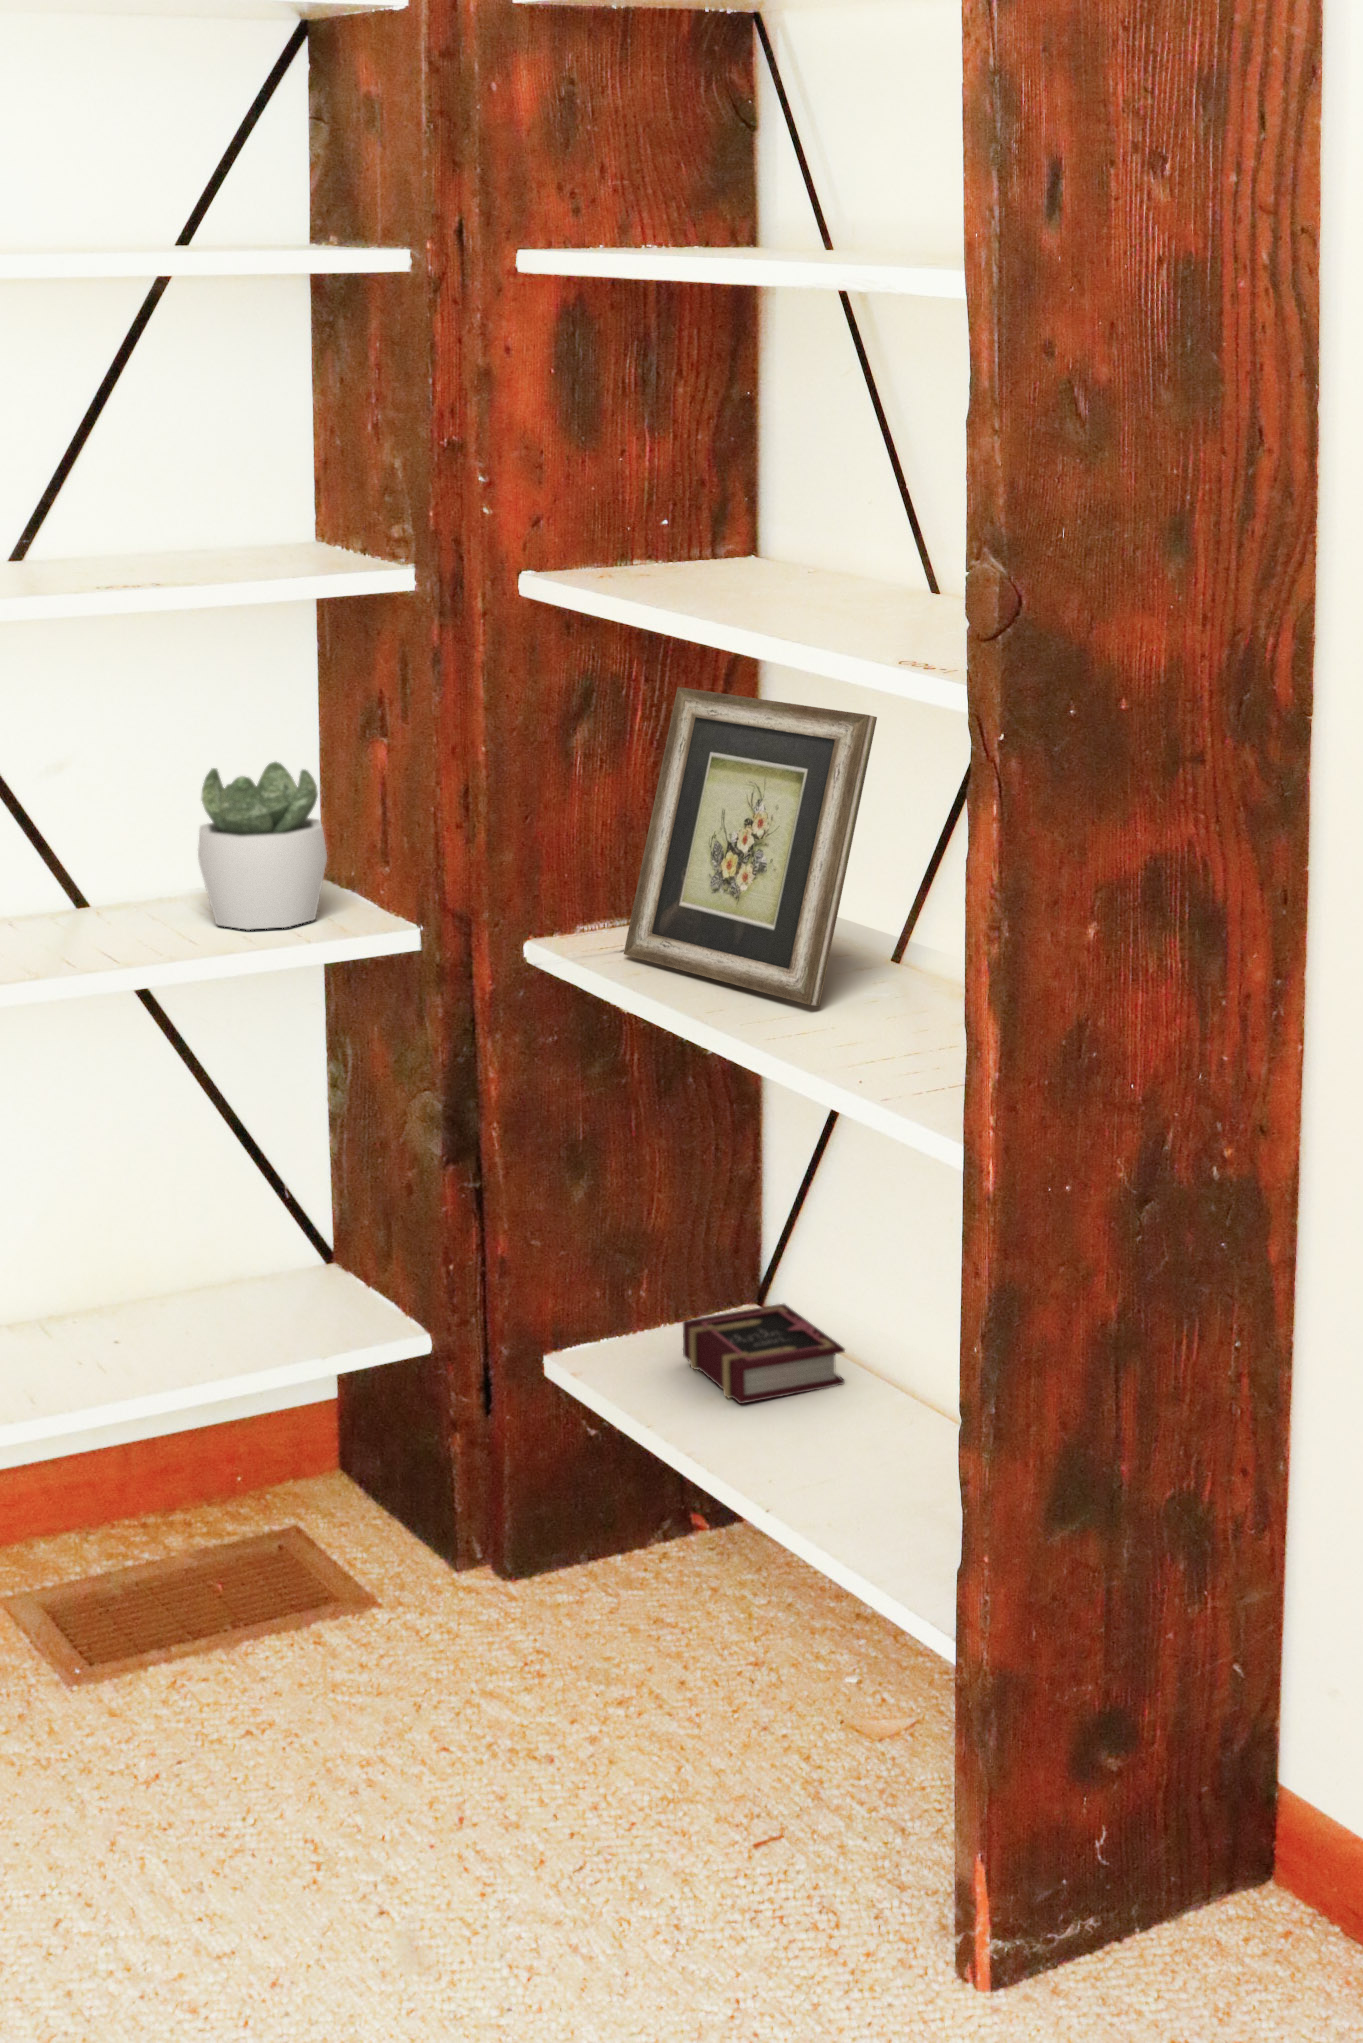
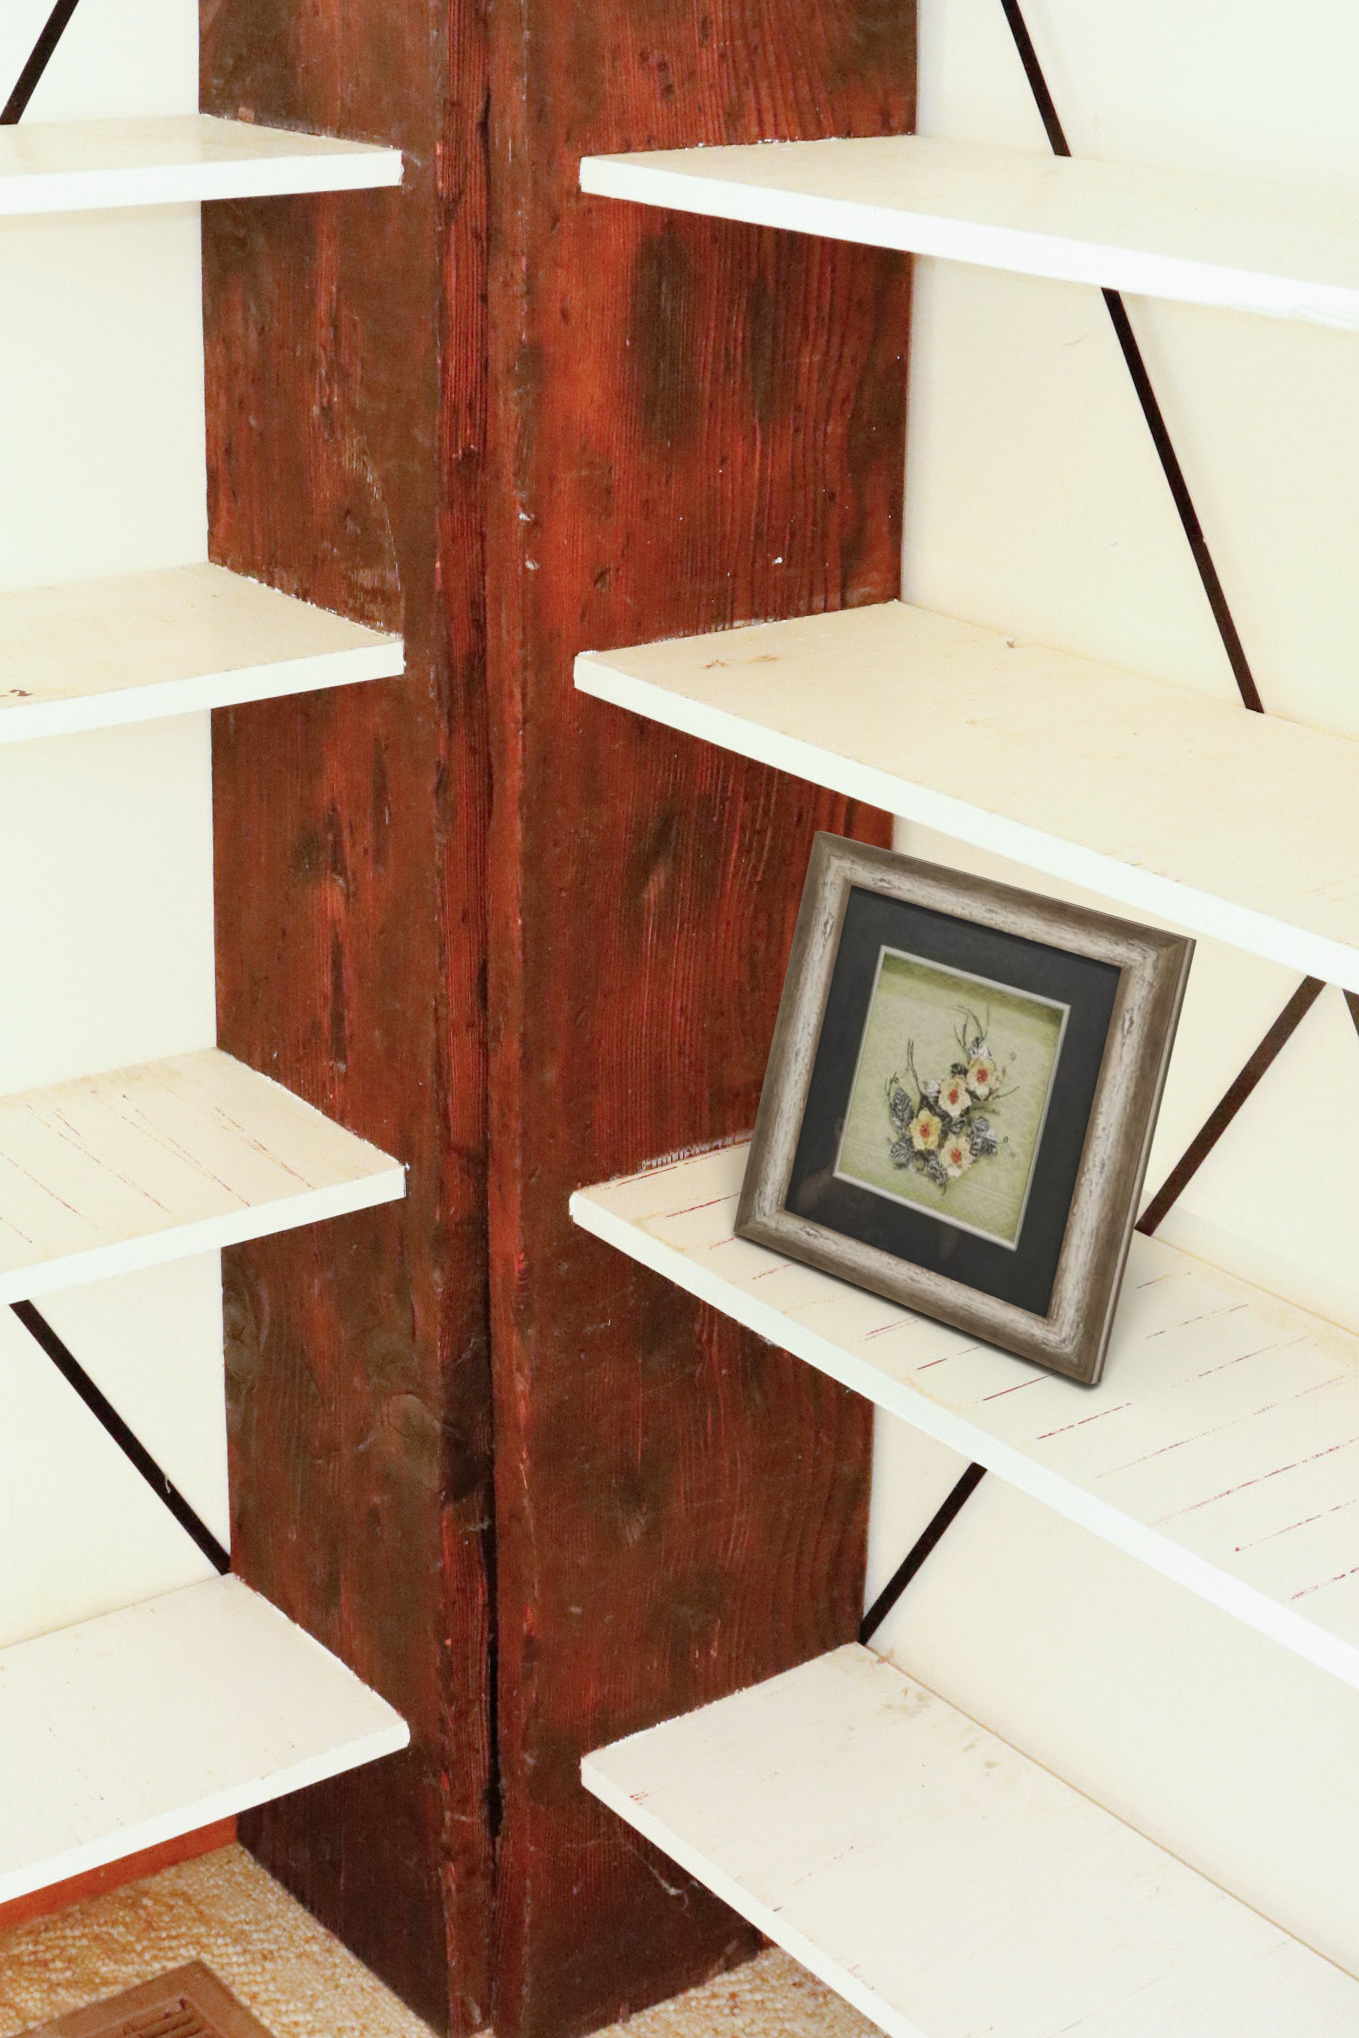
succulent plant: present [198,762,327,930] -> none [57,903,256,1173]
book: present [683,1304,845,1404] -> none [797,1682,1057,1893]

